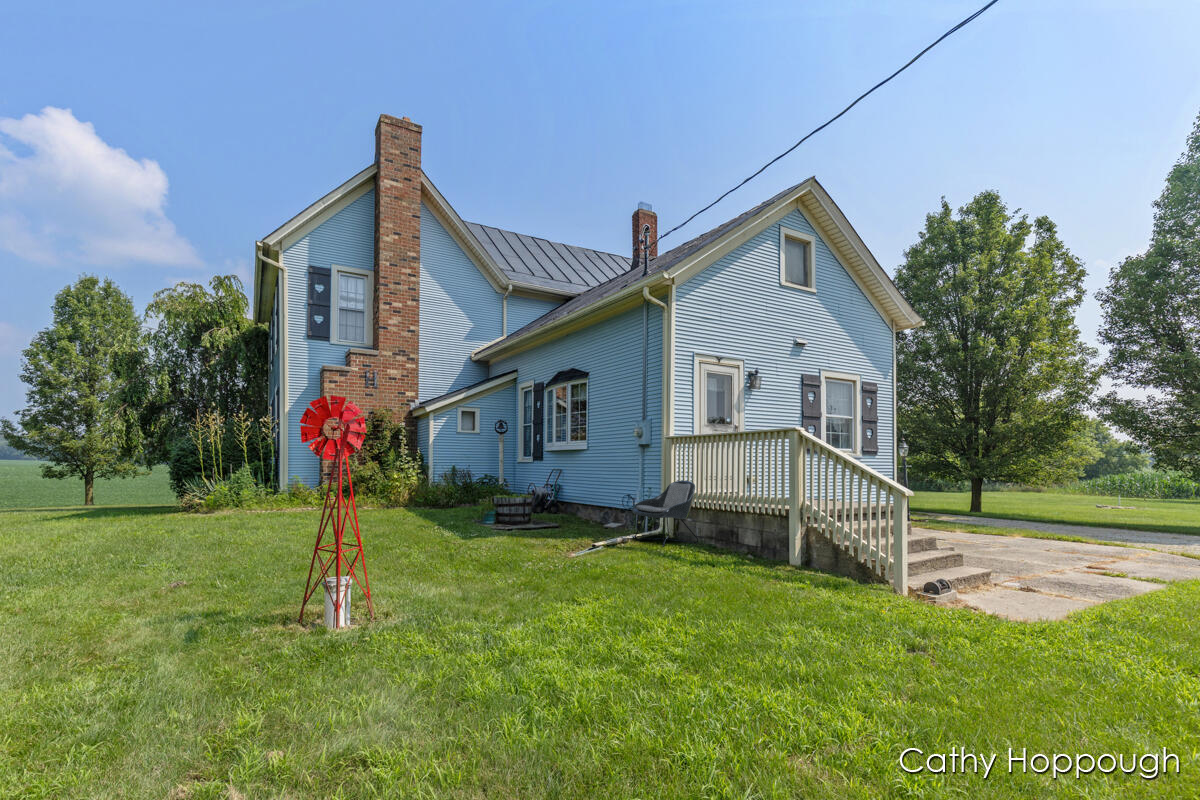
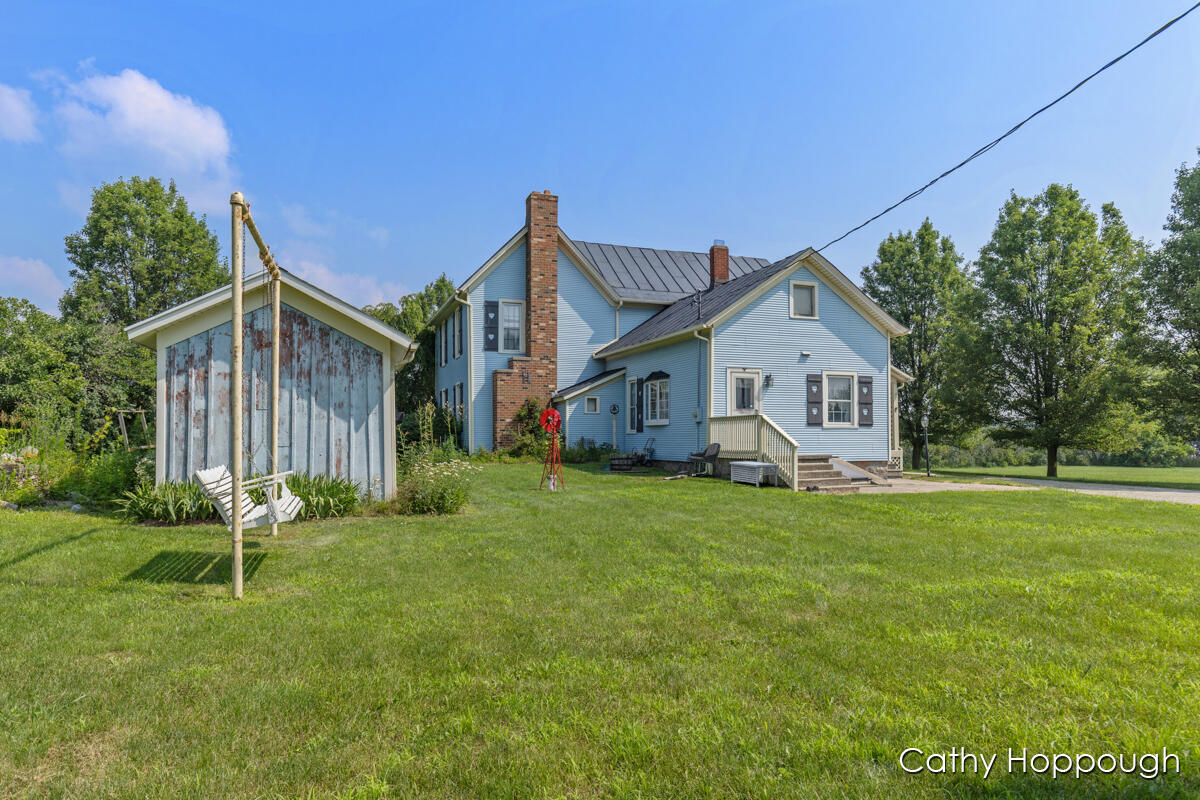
storage bench: none [739,519,858,584] -> present [730,461,779,487]

